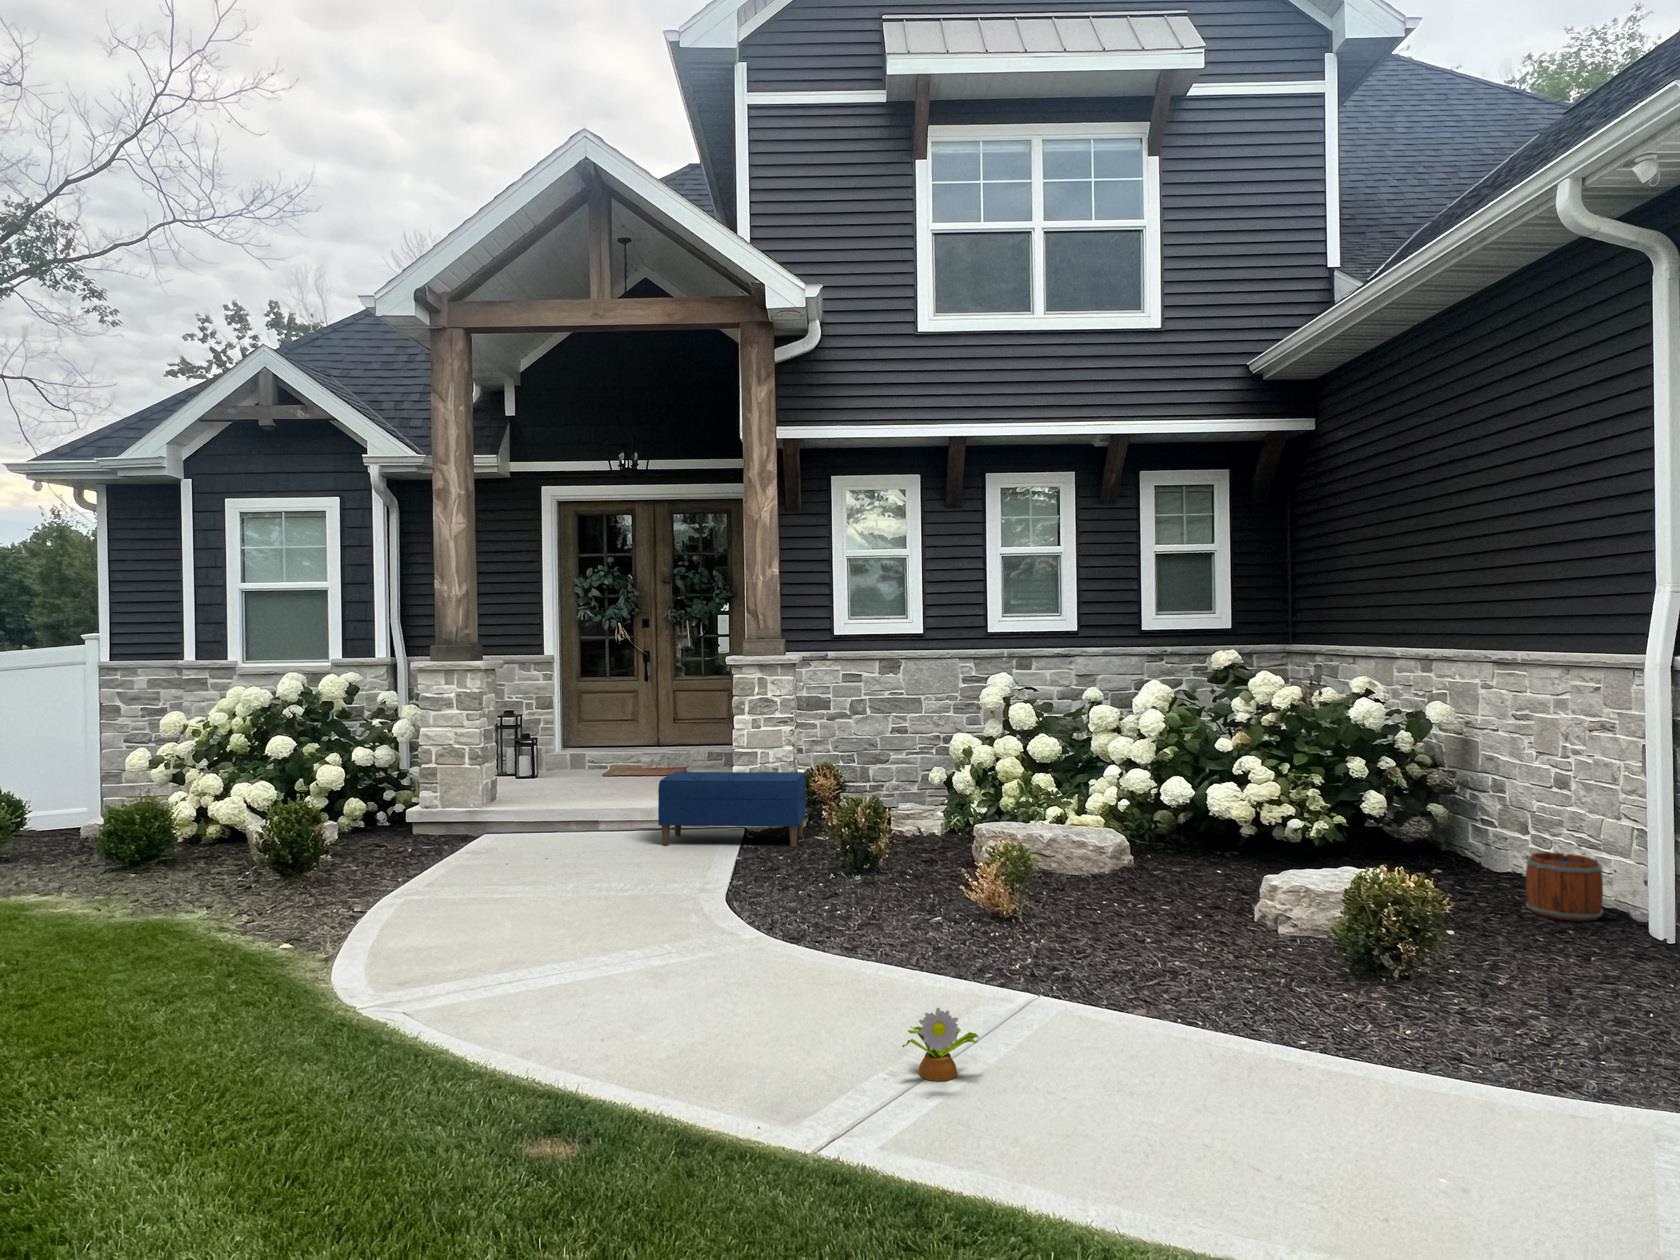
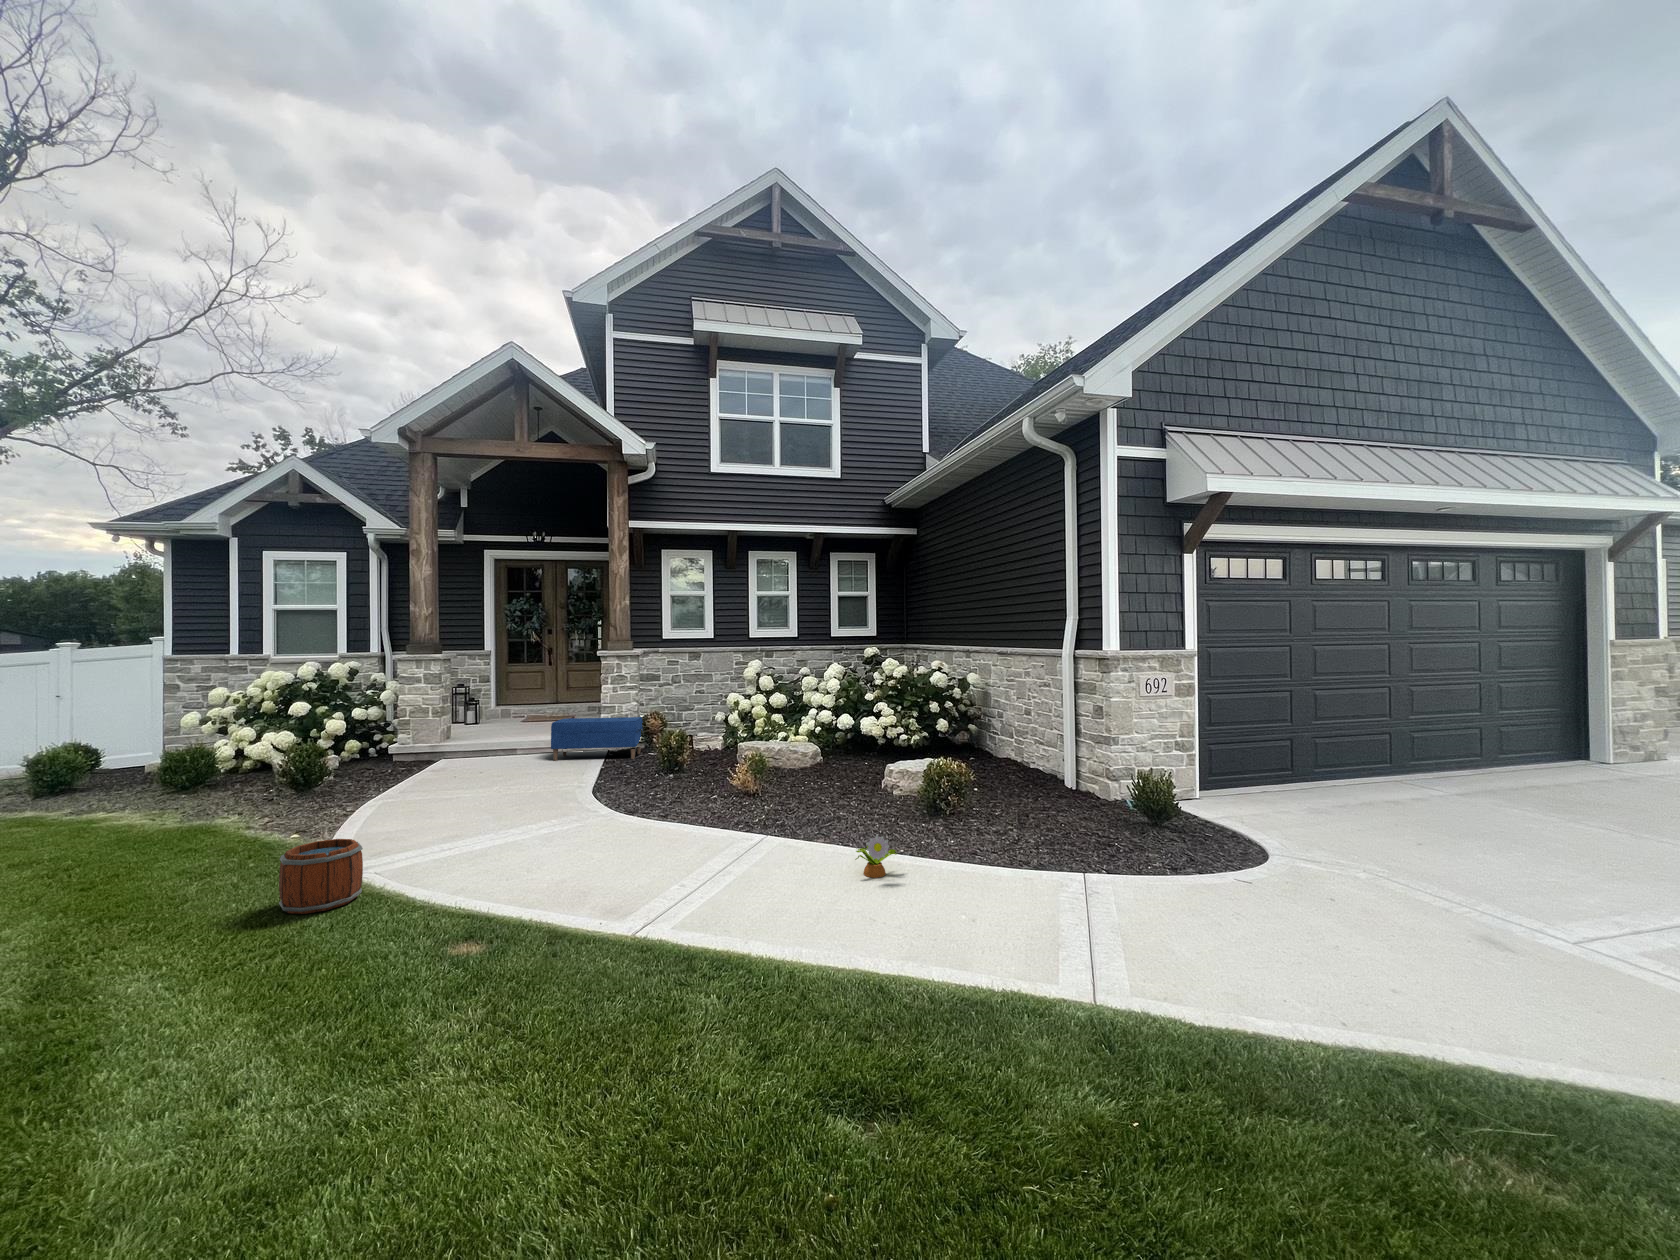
bucket: present [1526,852,1603,921] -> present [279,839,363,914]
decorative plant: present [902,1008,979,1081] -> present [855,835,896,878]

